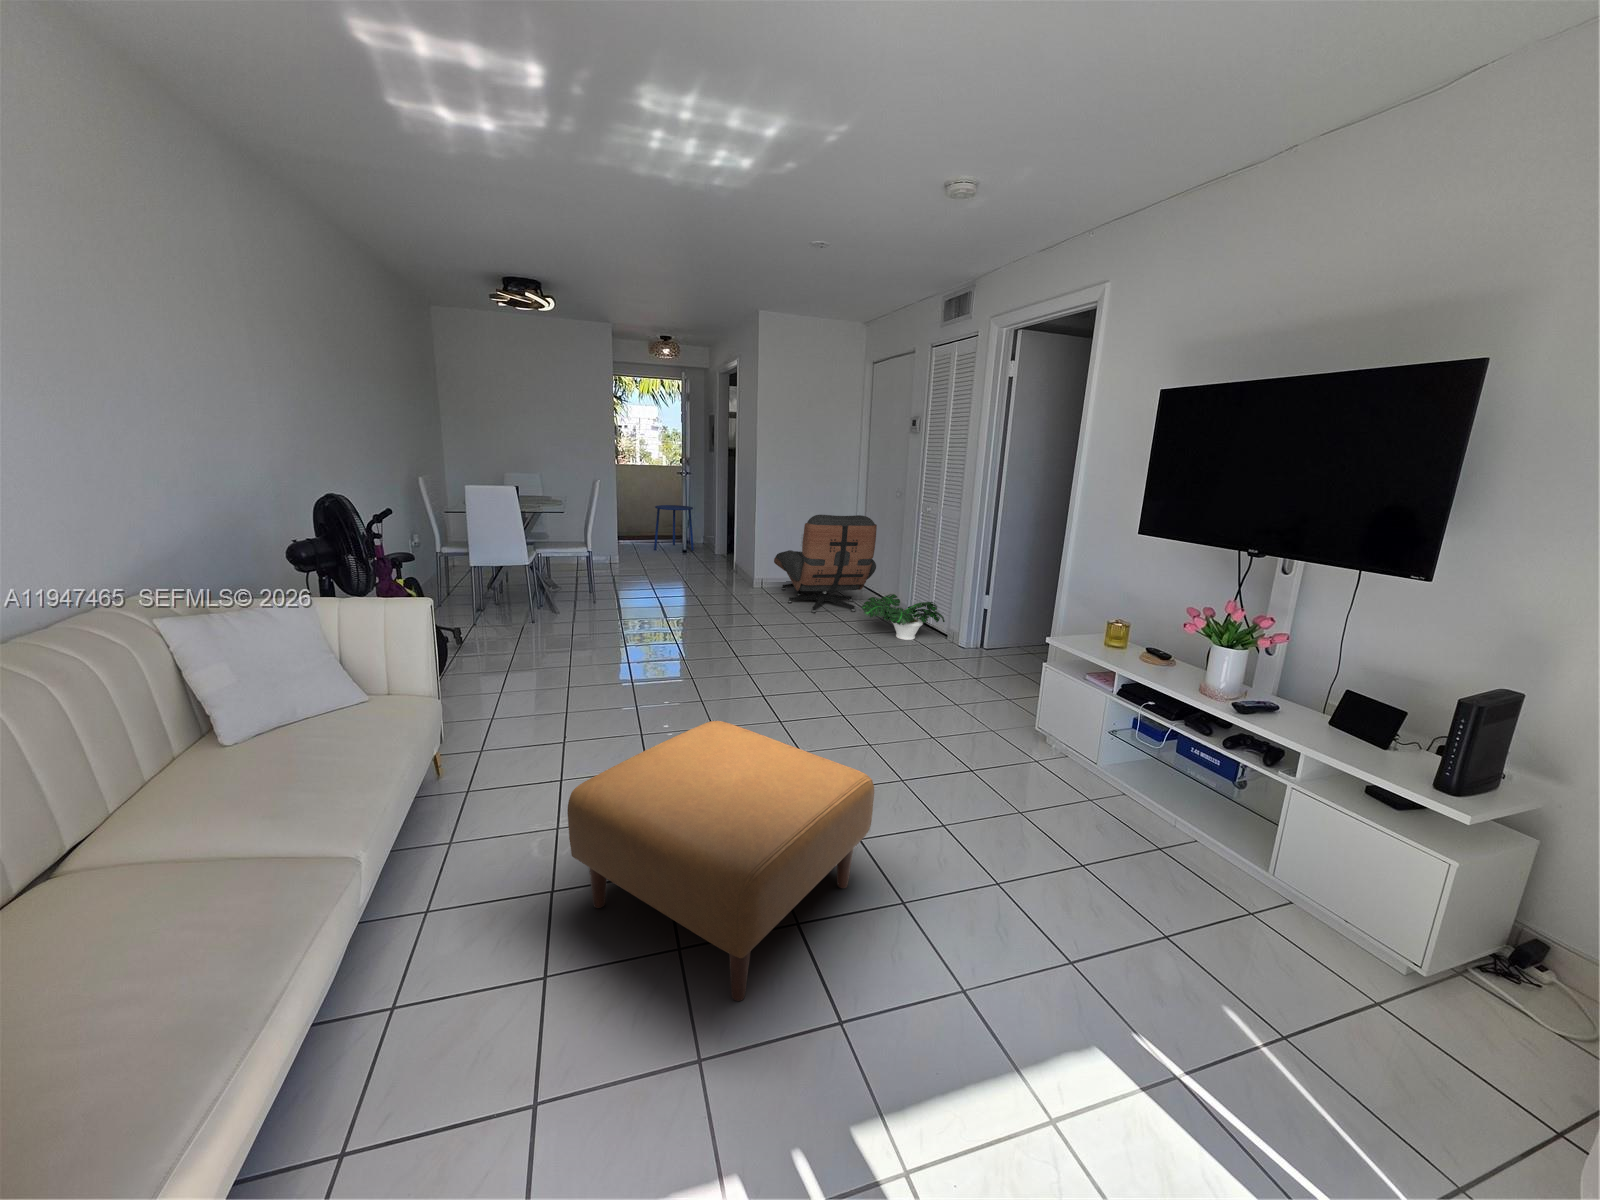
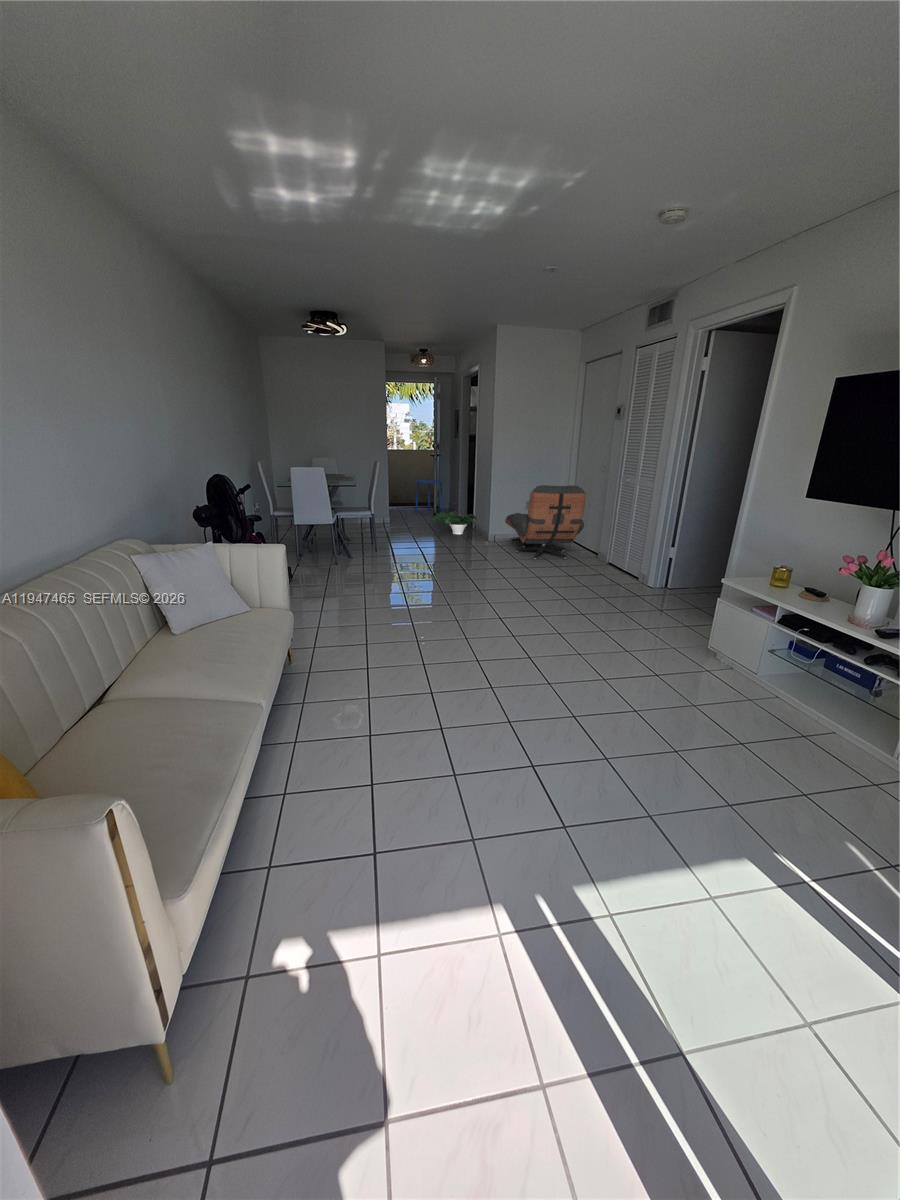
potted plant: present [862,594,945,640] -> present [433,511,477,535]
ottoman: present [568,721,874,1001] -> none [383,632,589,809]

